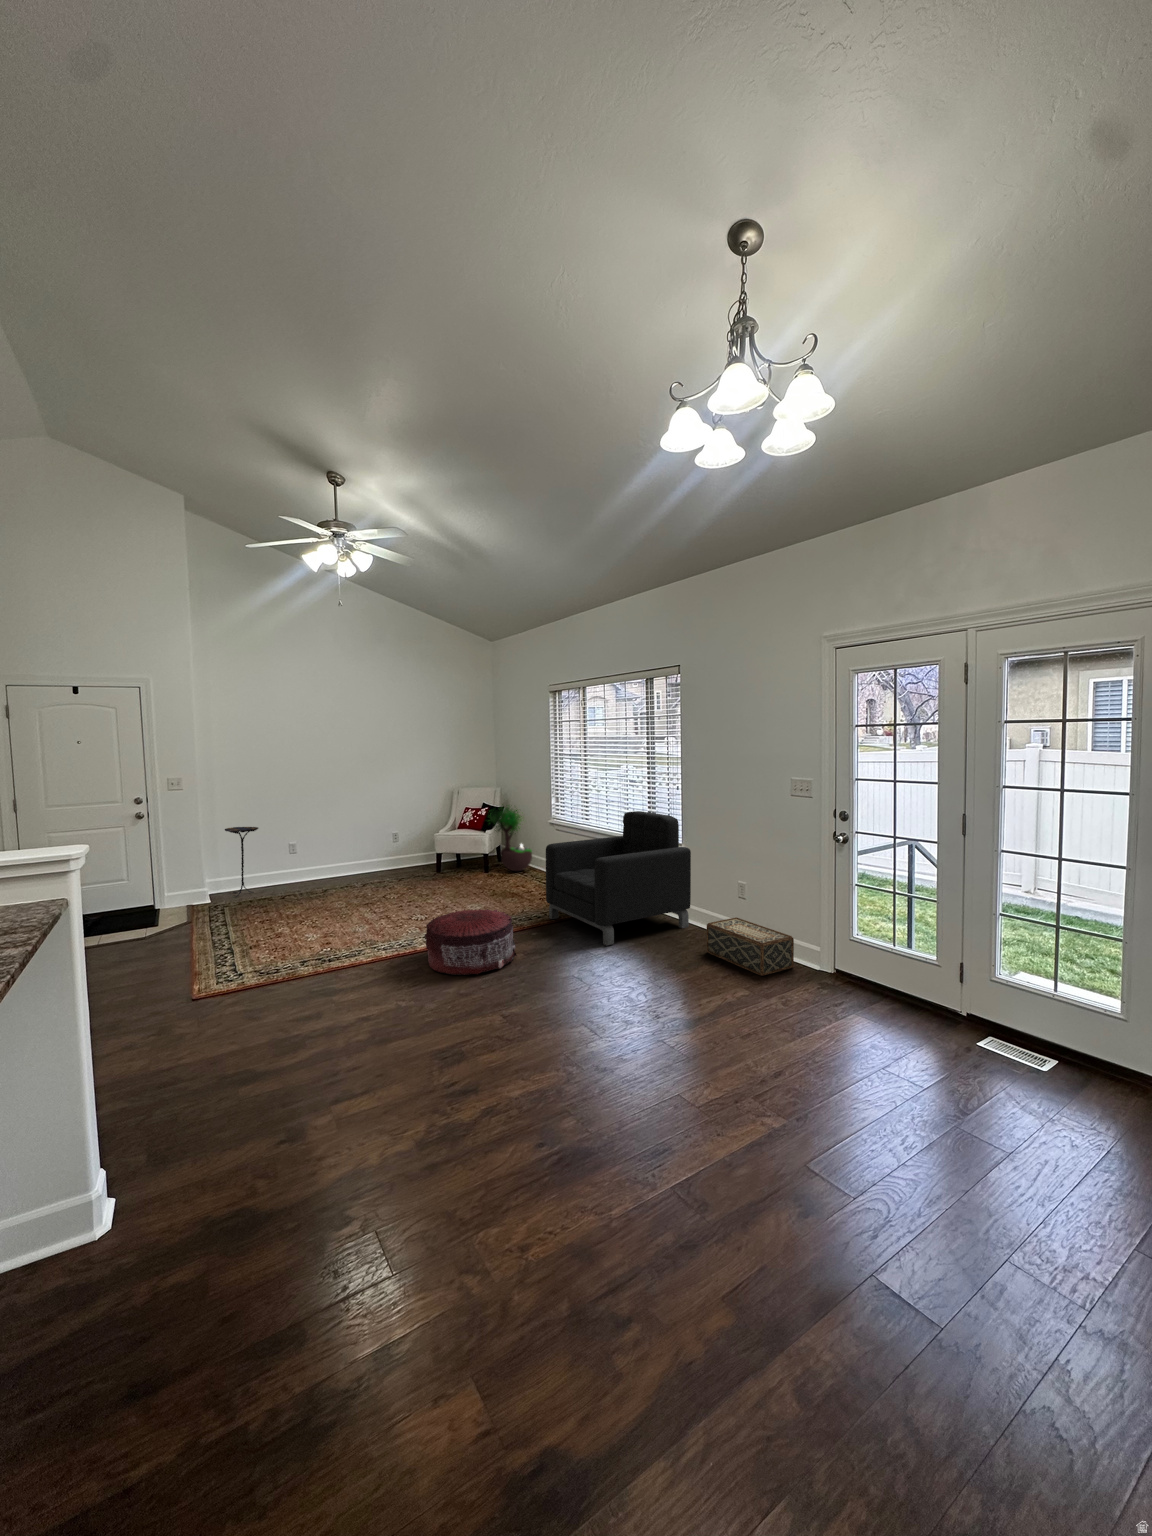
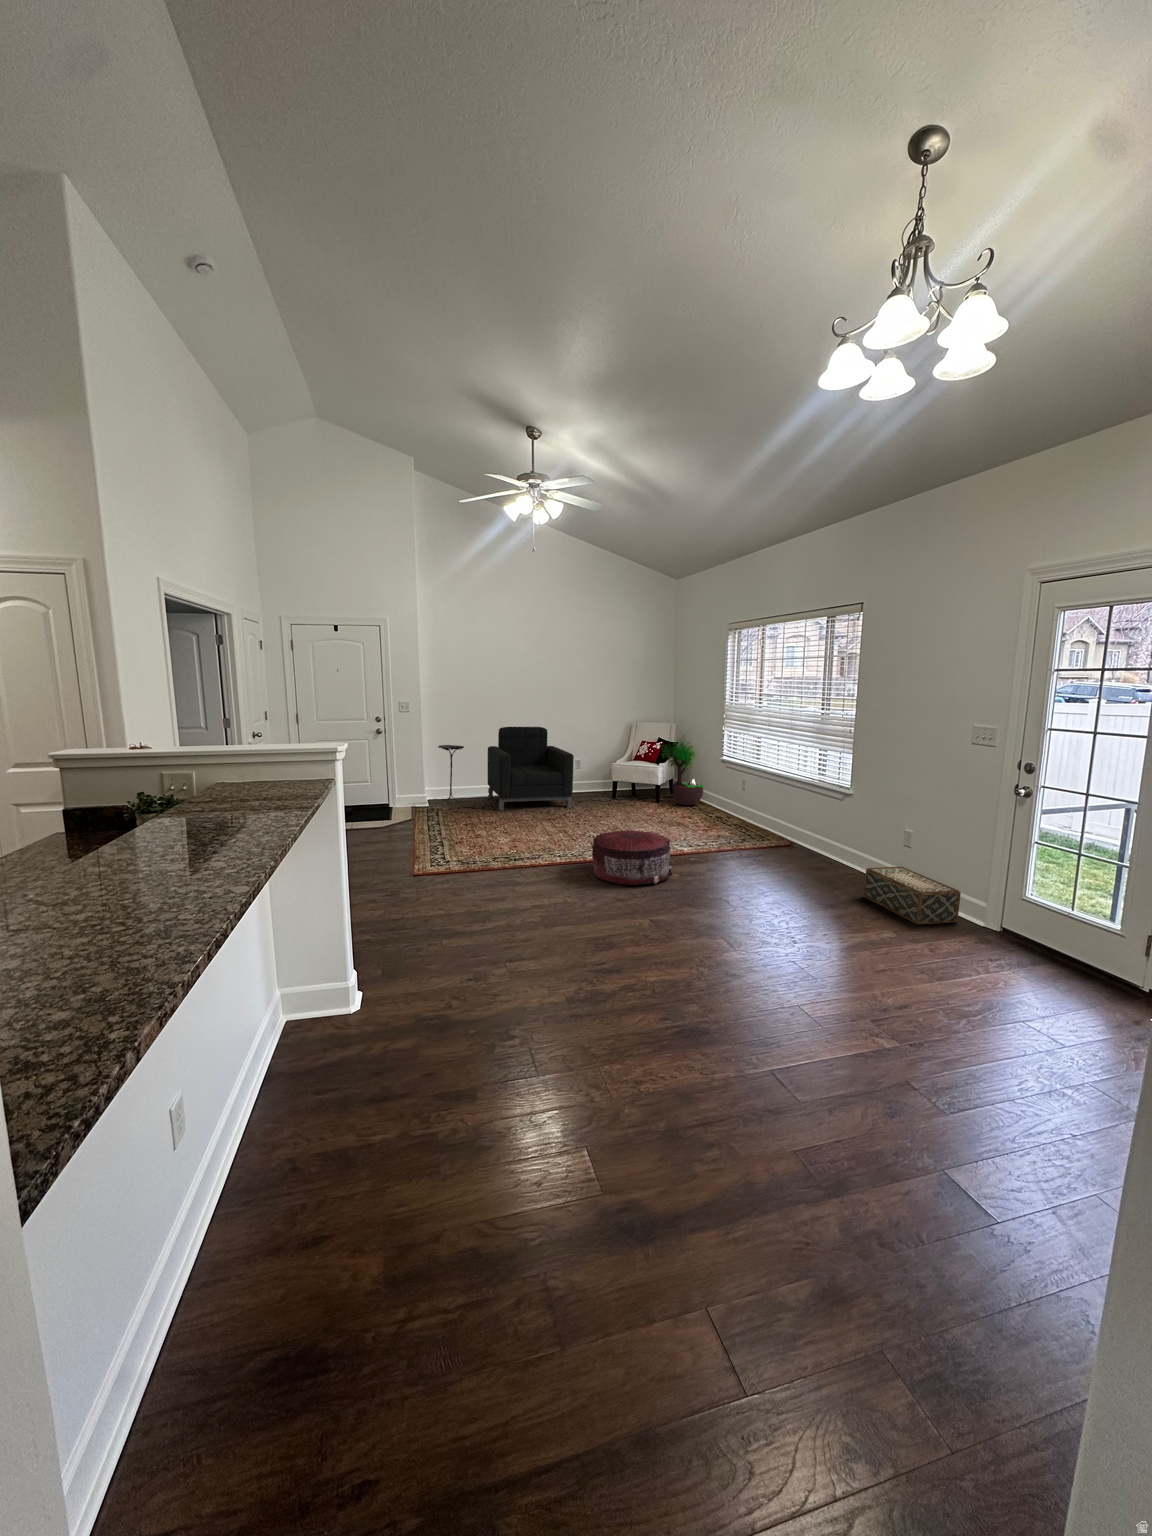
armchair: present [546,811,691,946] -> present [488,727,574,811]

